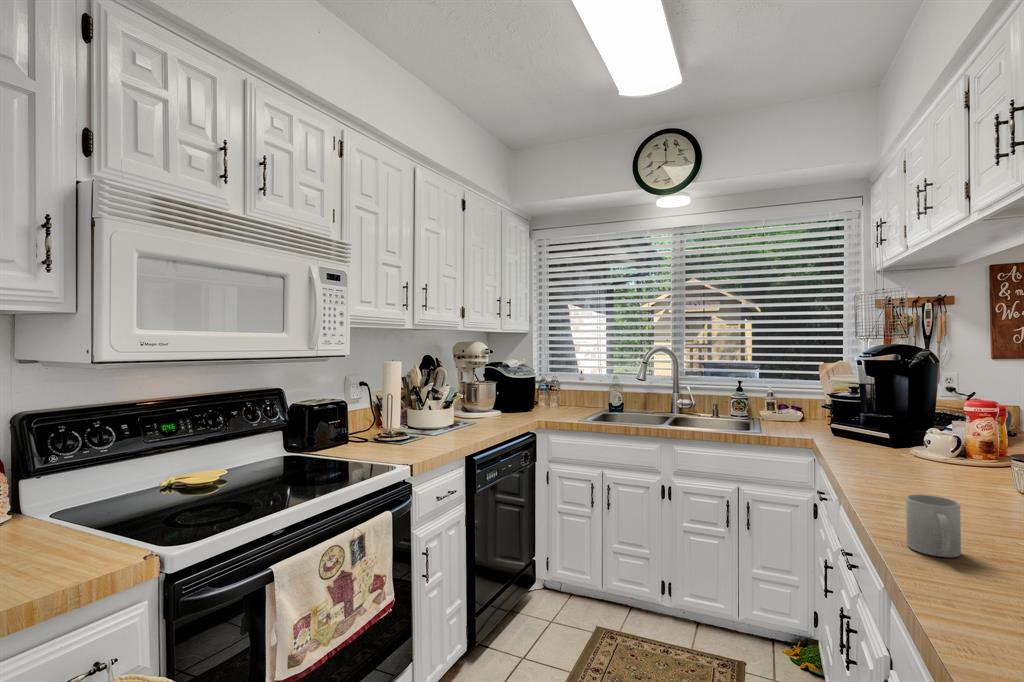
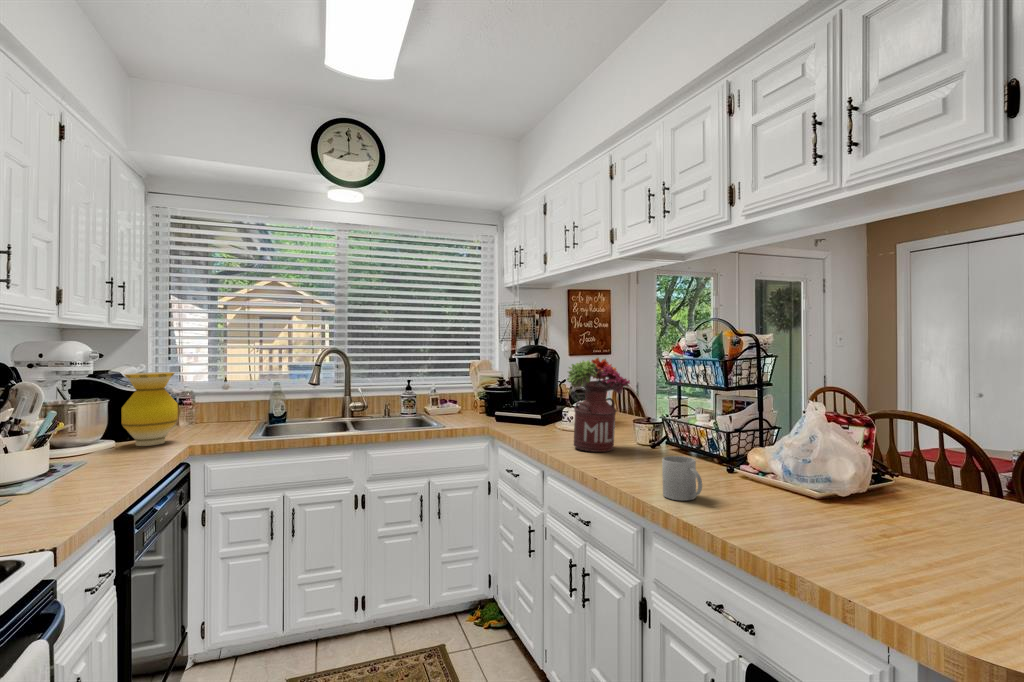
flower arrangement: none [865,362,972,487] -> present [567,358,630,452]
vase: none [501,363,536,417] -> present [121,372,178,446]

